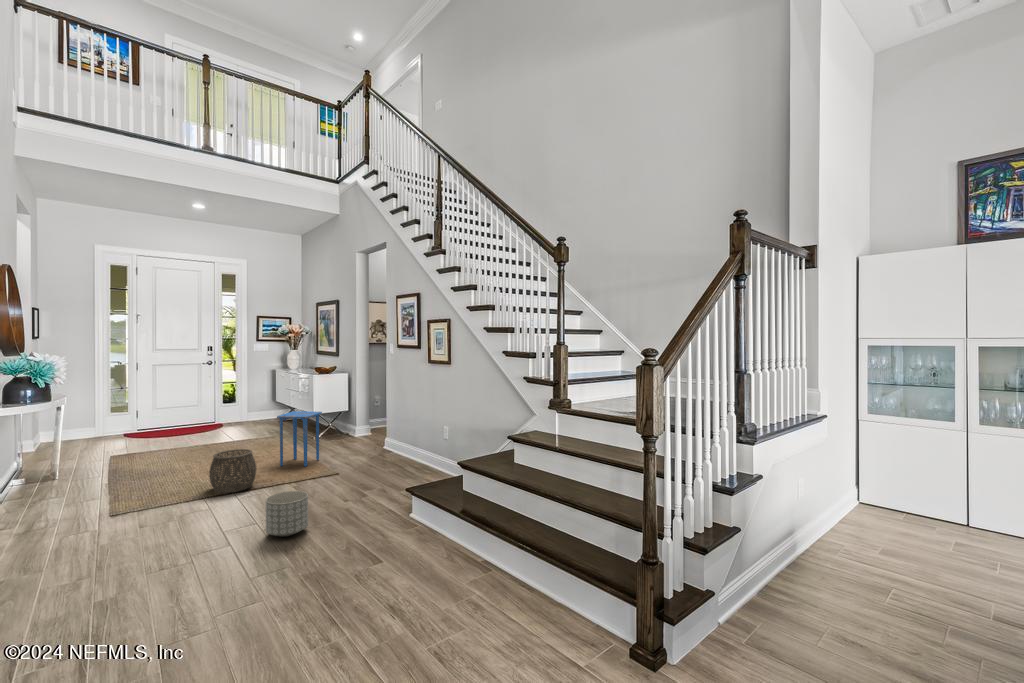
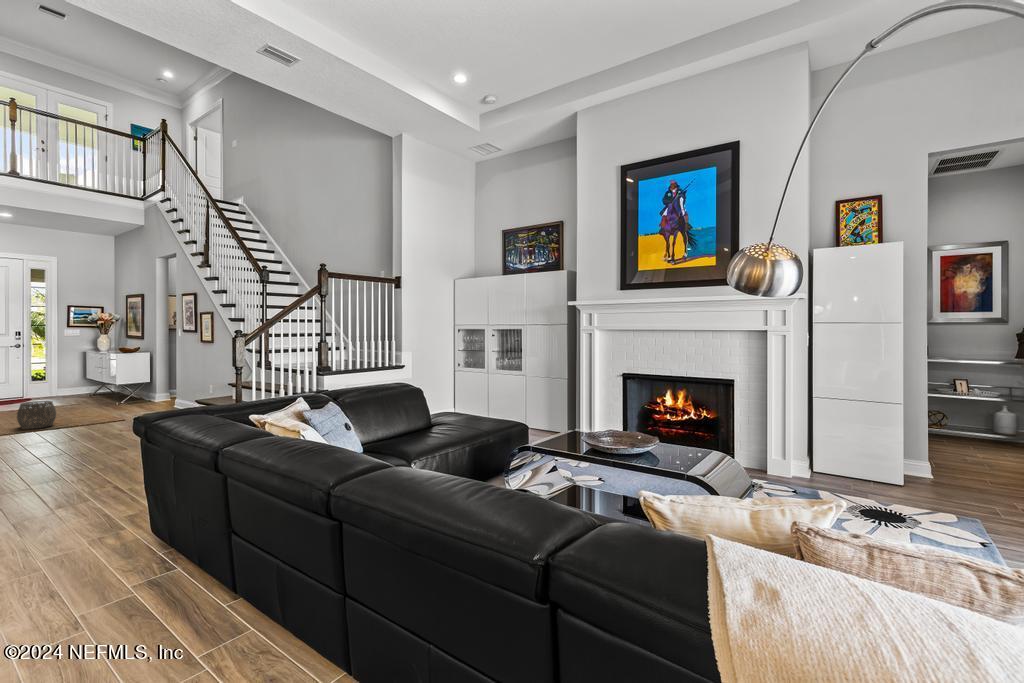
side table: present [277,411,322,466] -> none [77,378,117,416]
planter: present [266,491,308,537] -> none [57,417,88,442]

